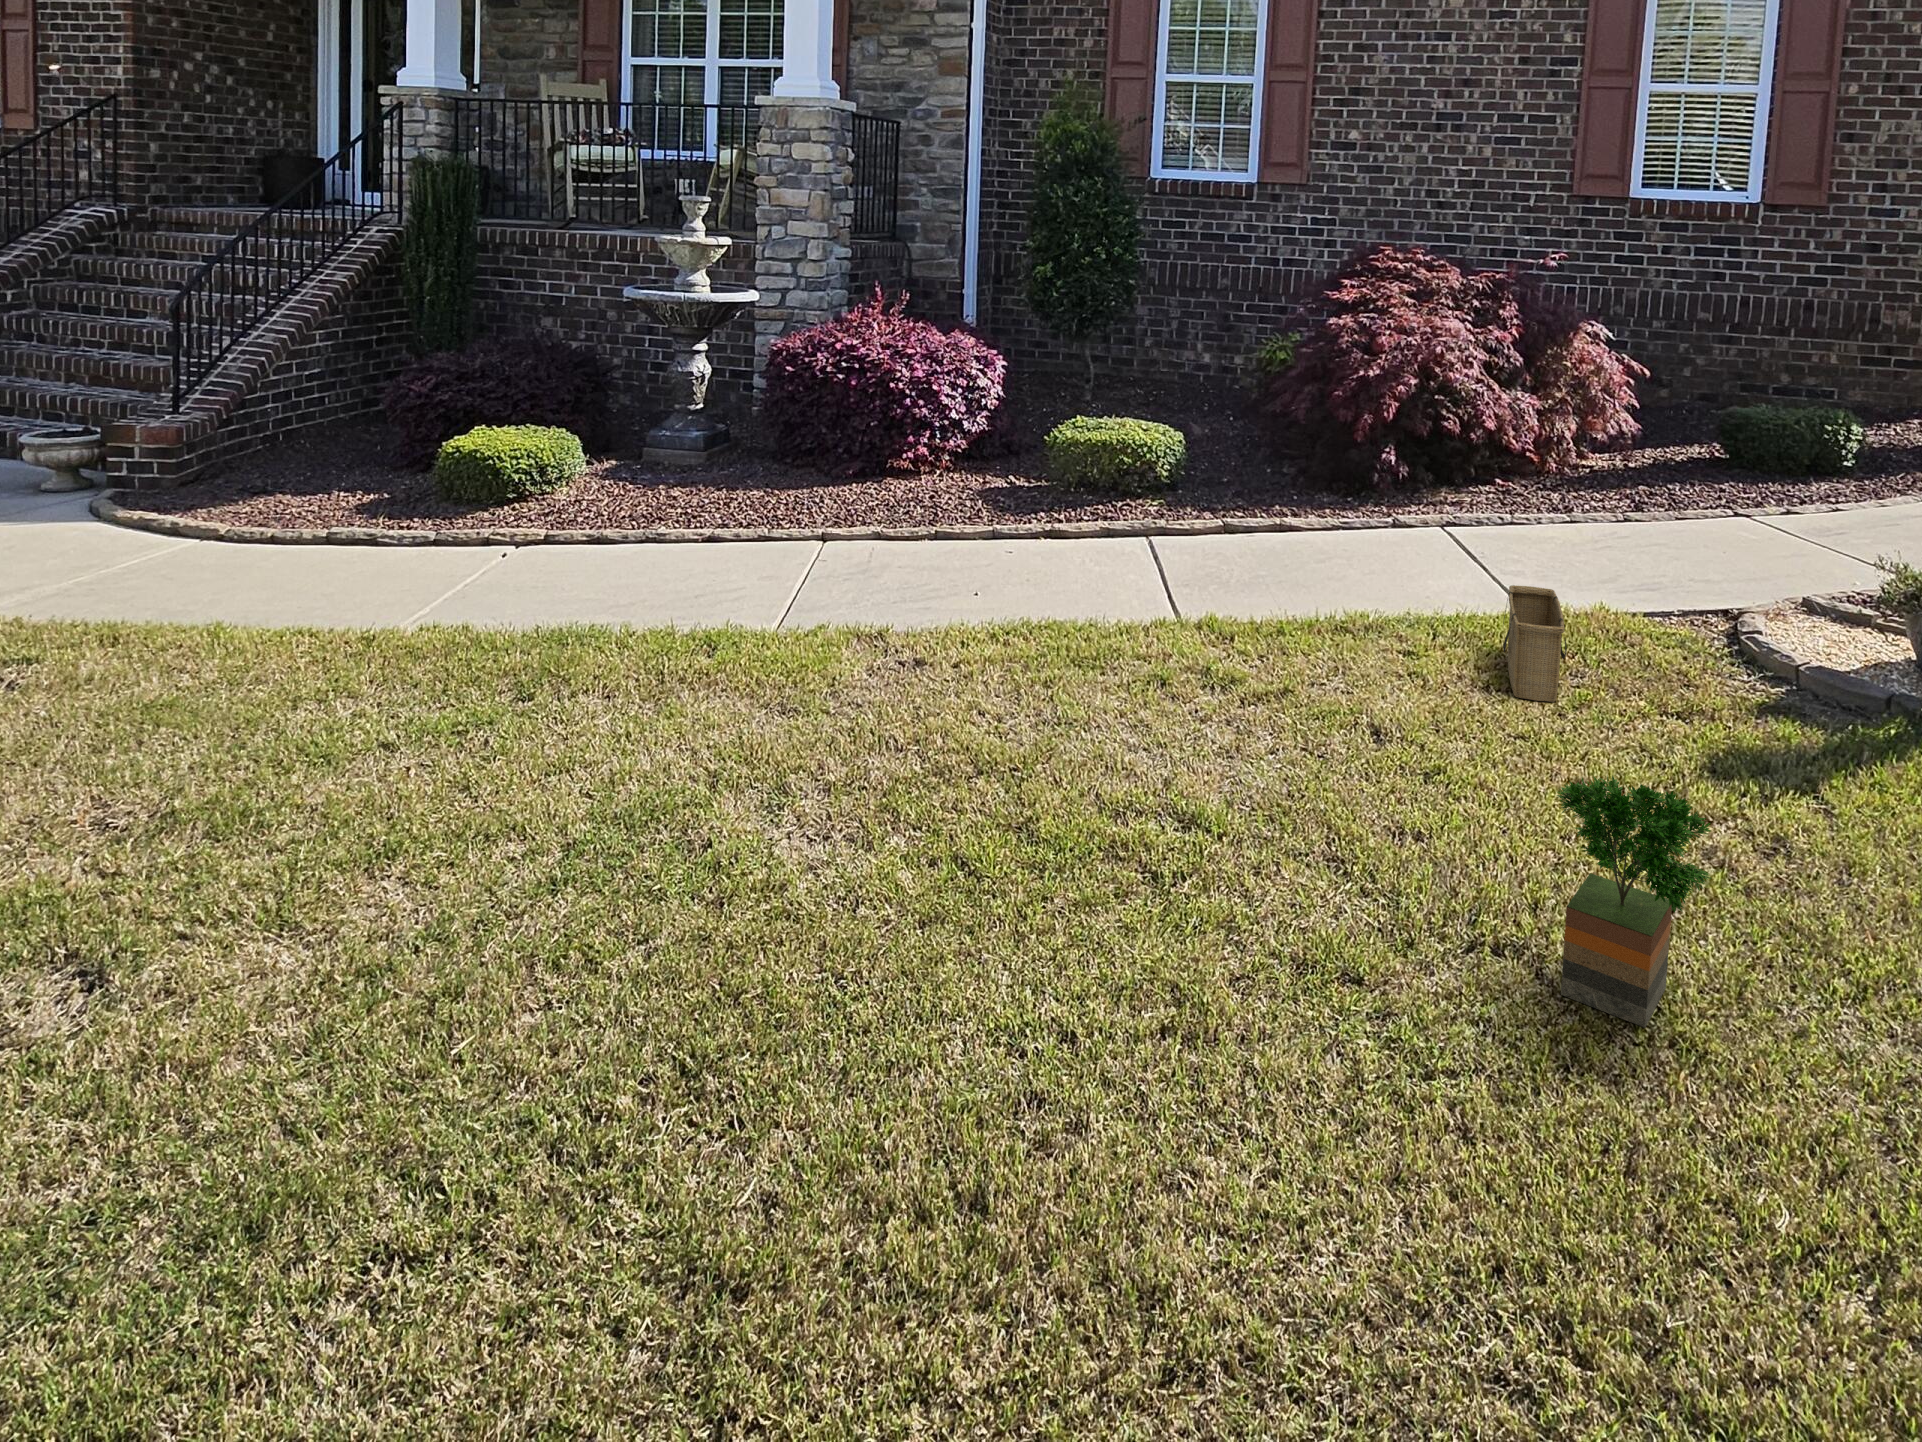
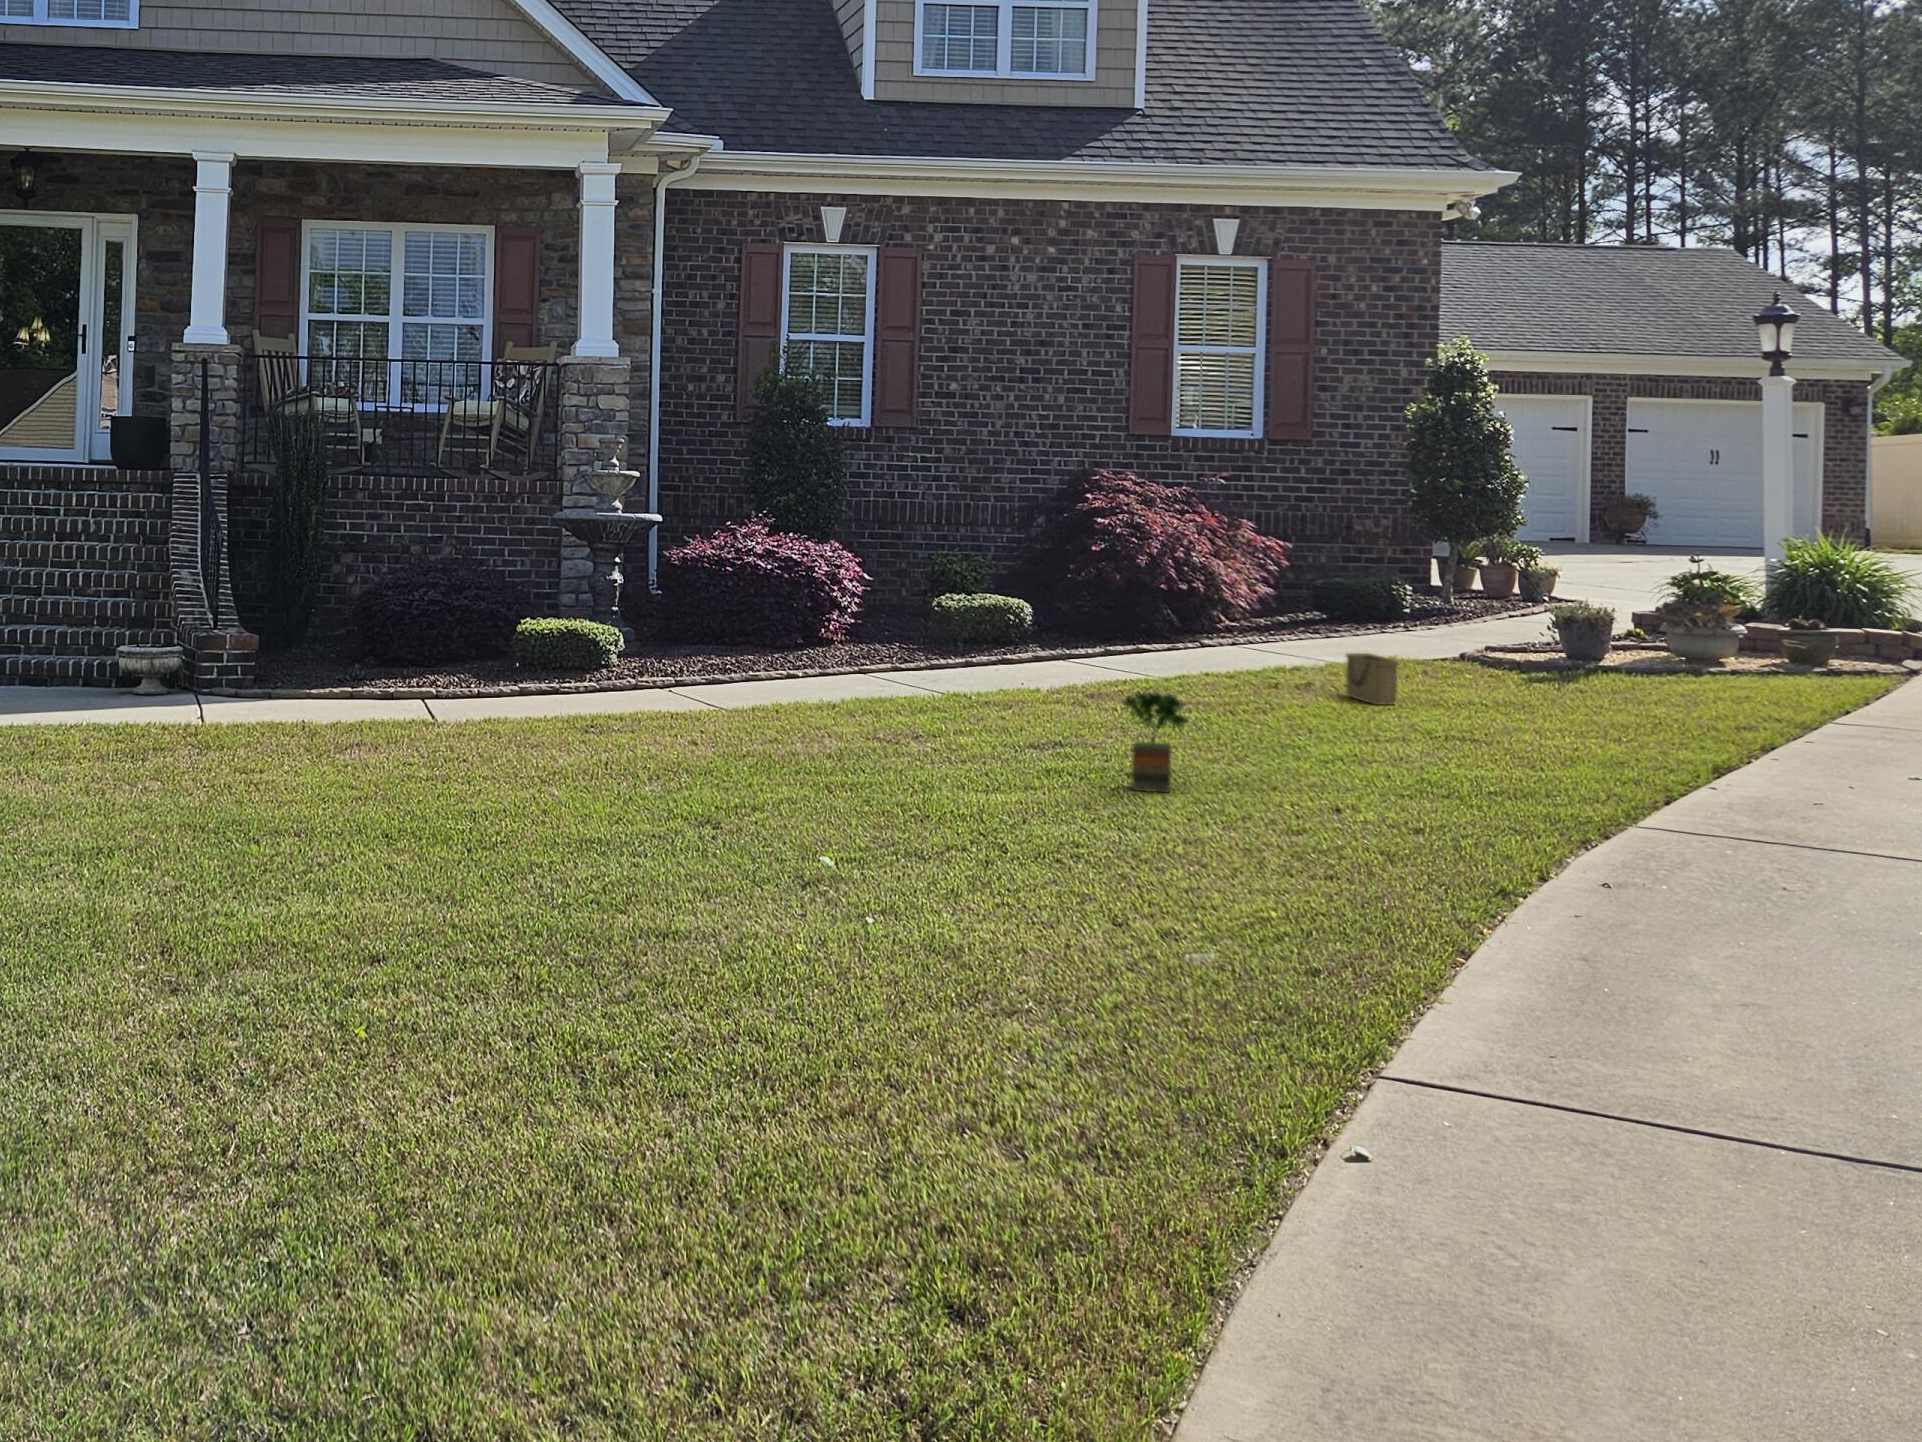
potted tree: present [1557,776,1711,1028] -> present [1122,692,1188,792]

